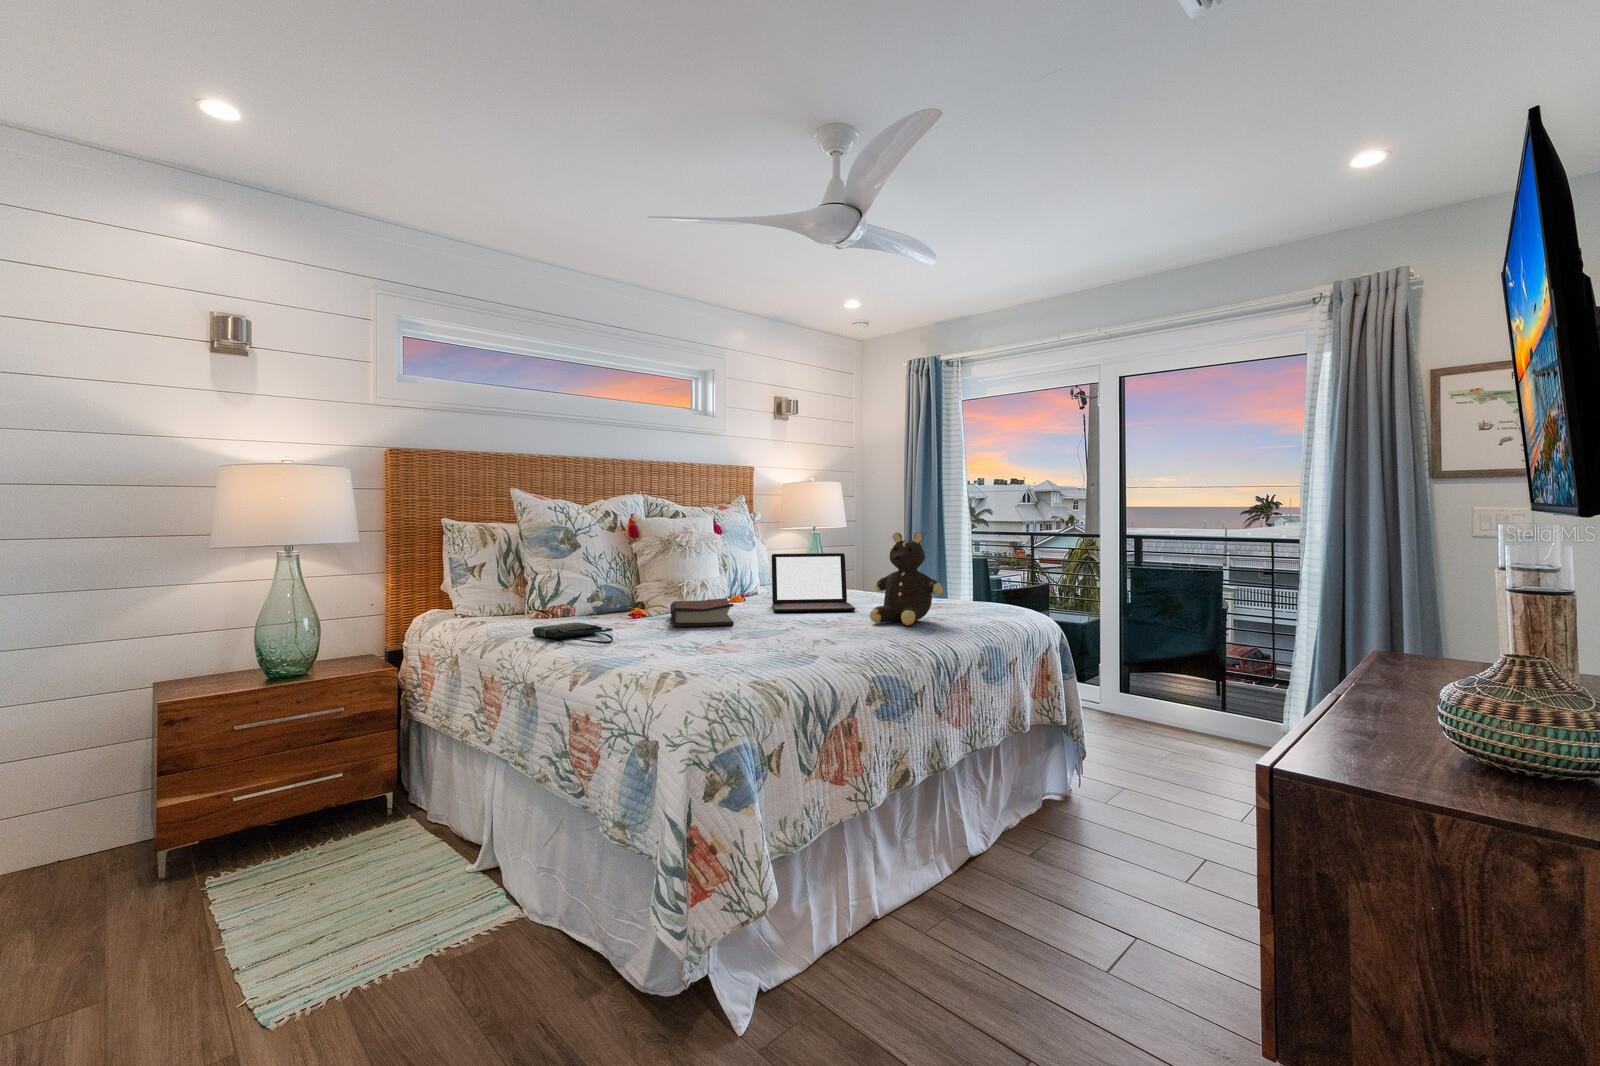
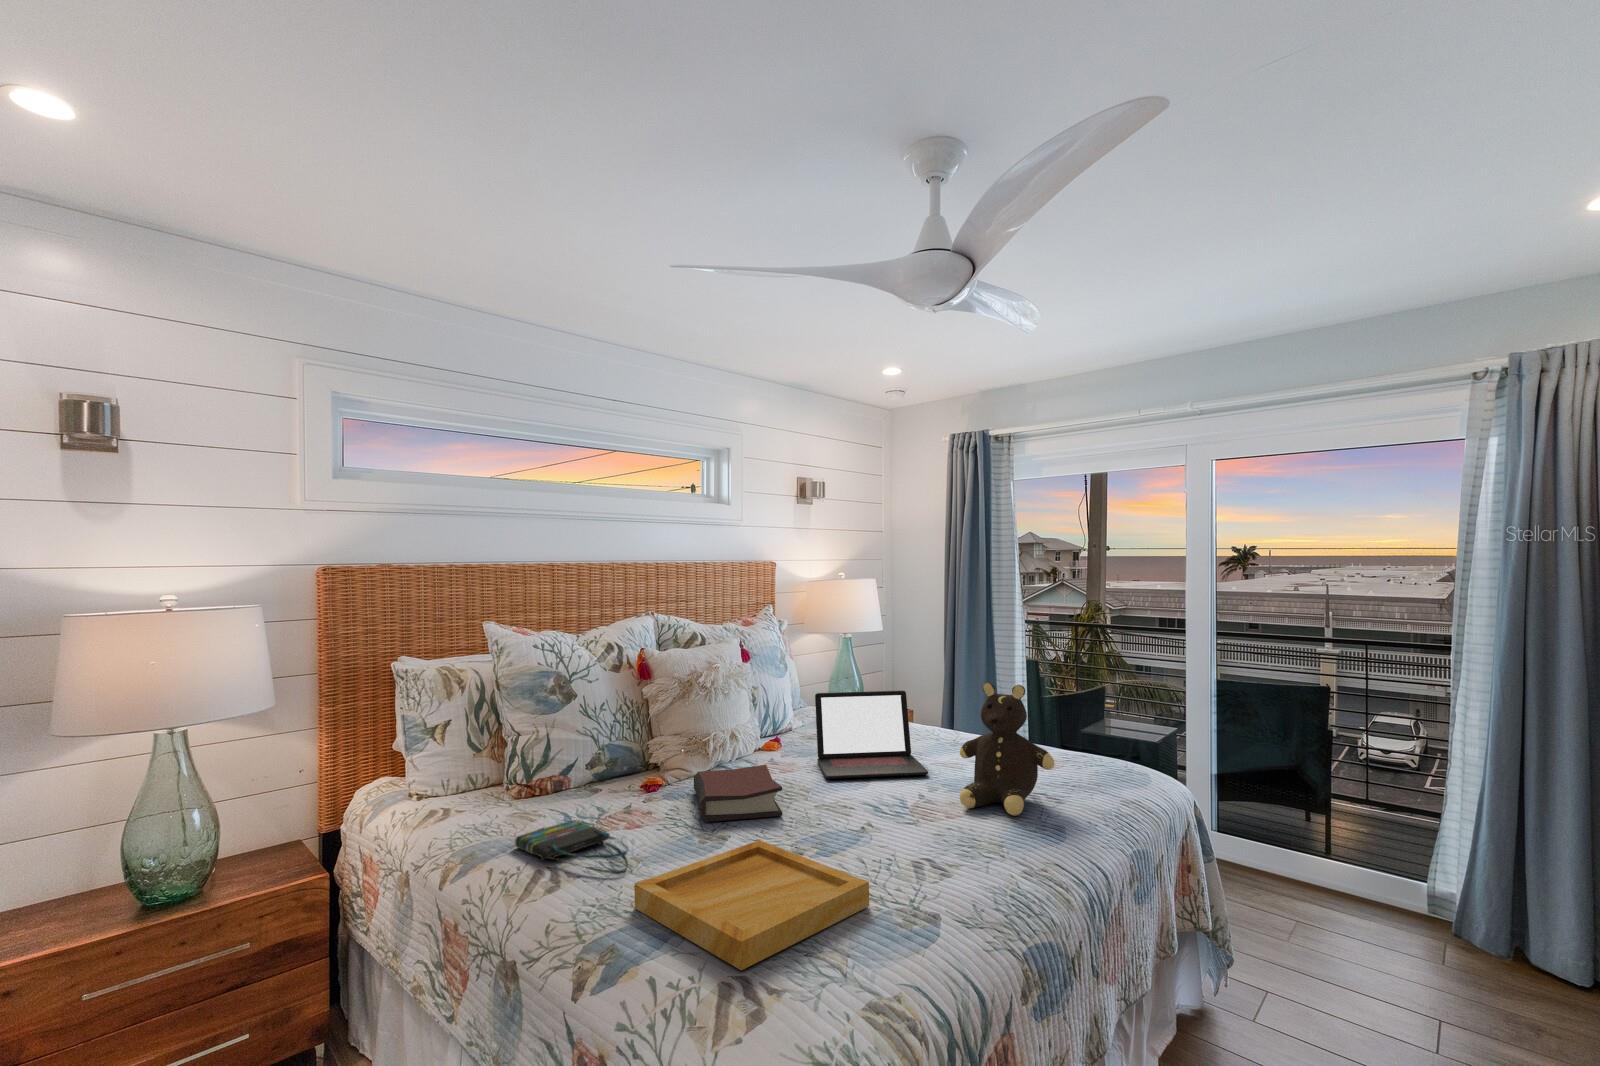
tray: none [614,627,778,672] -> present [635,840,869,970]

